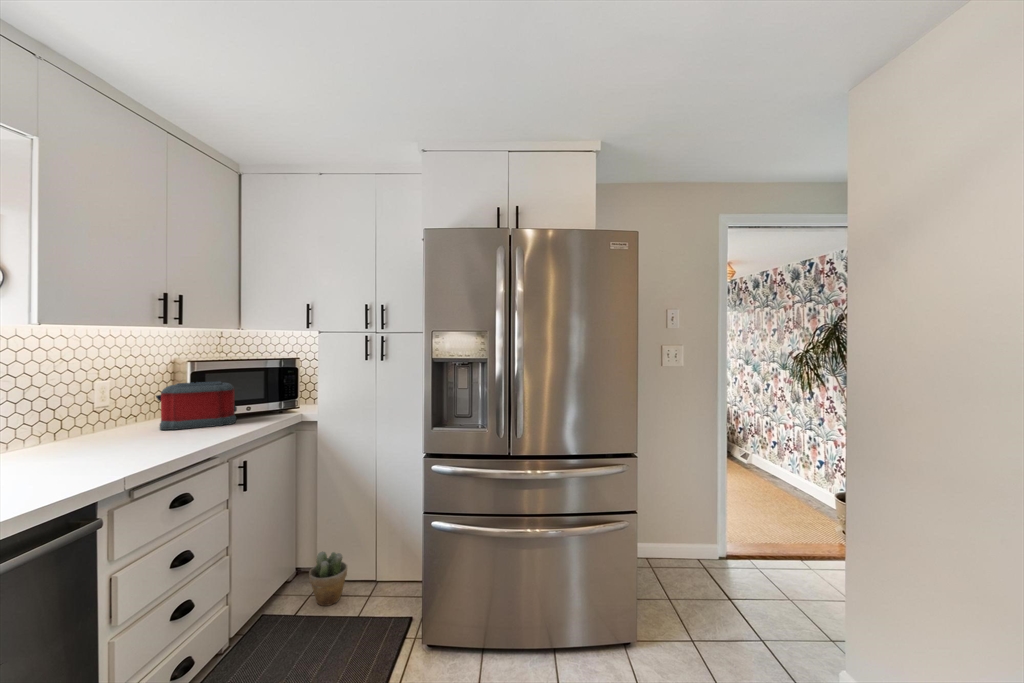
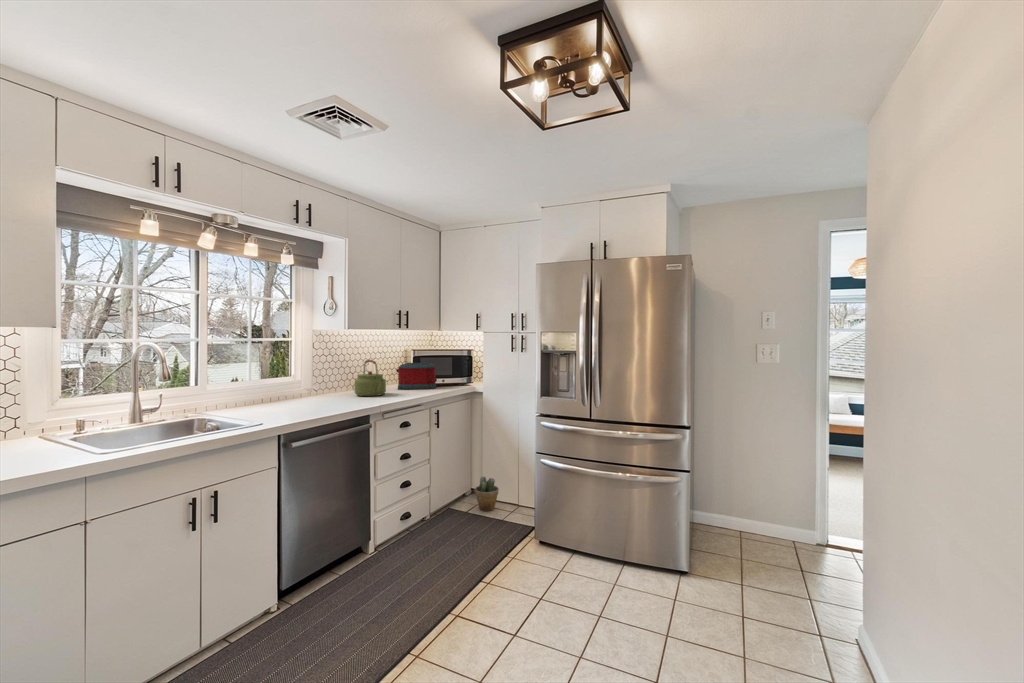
kettle: none [58,383,135,455] -> present [354,360,386,396]

